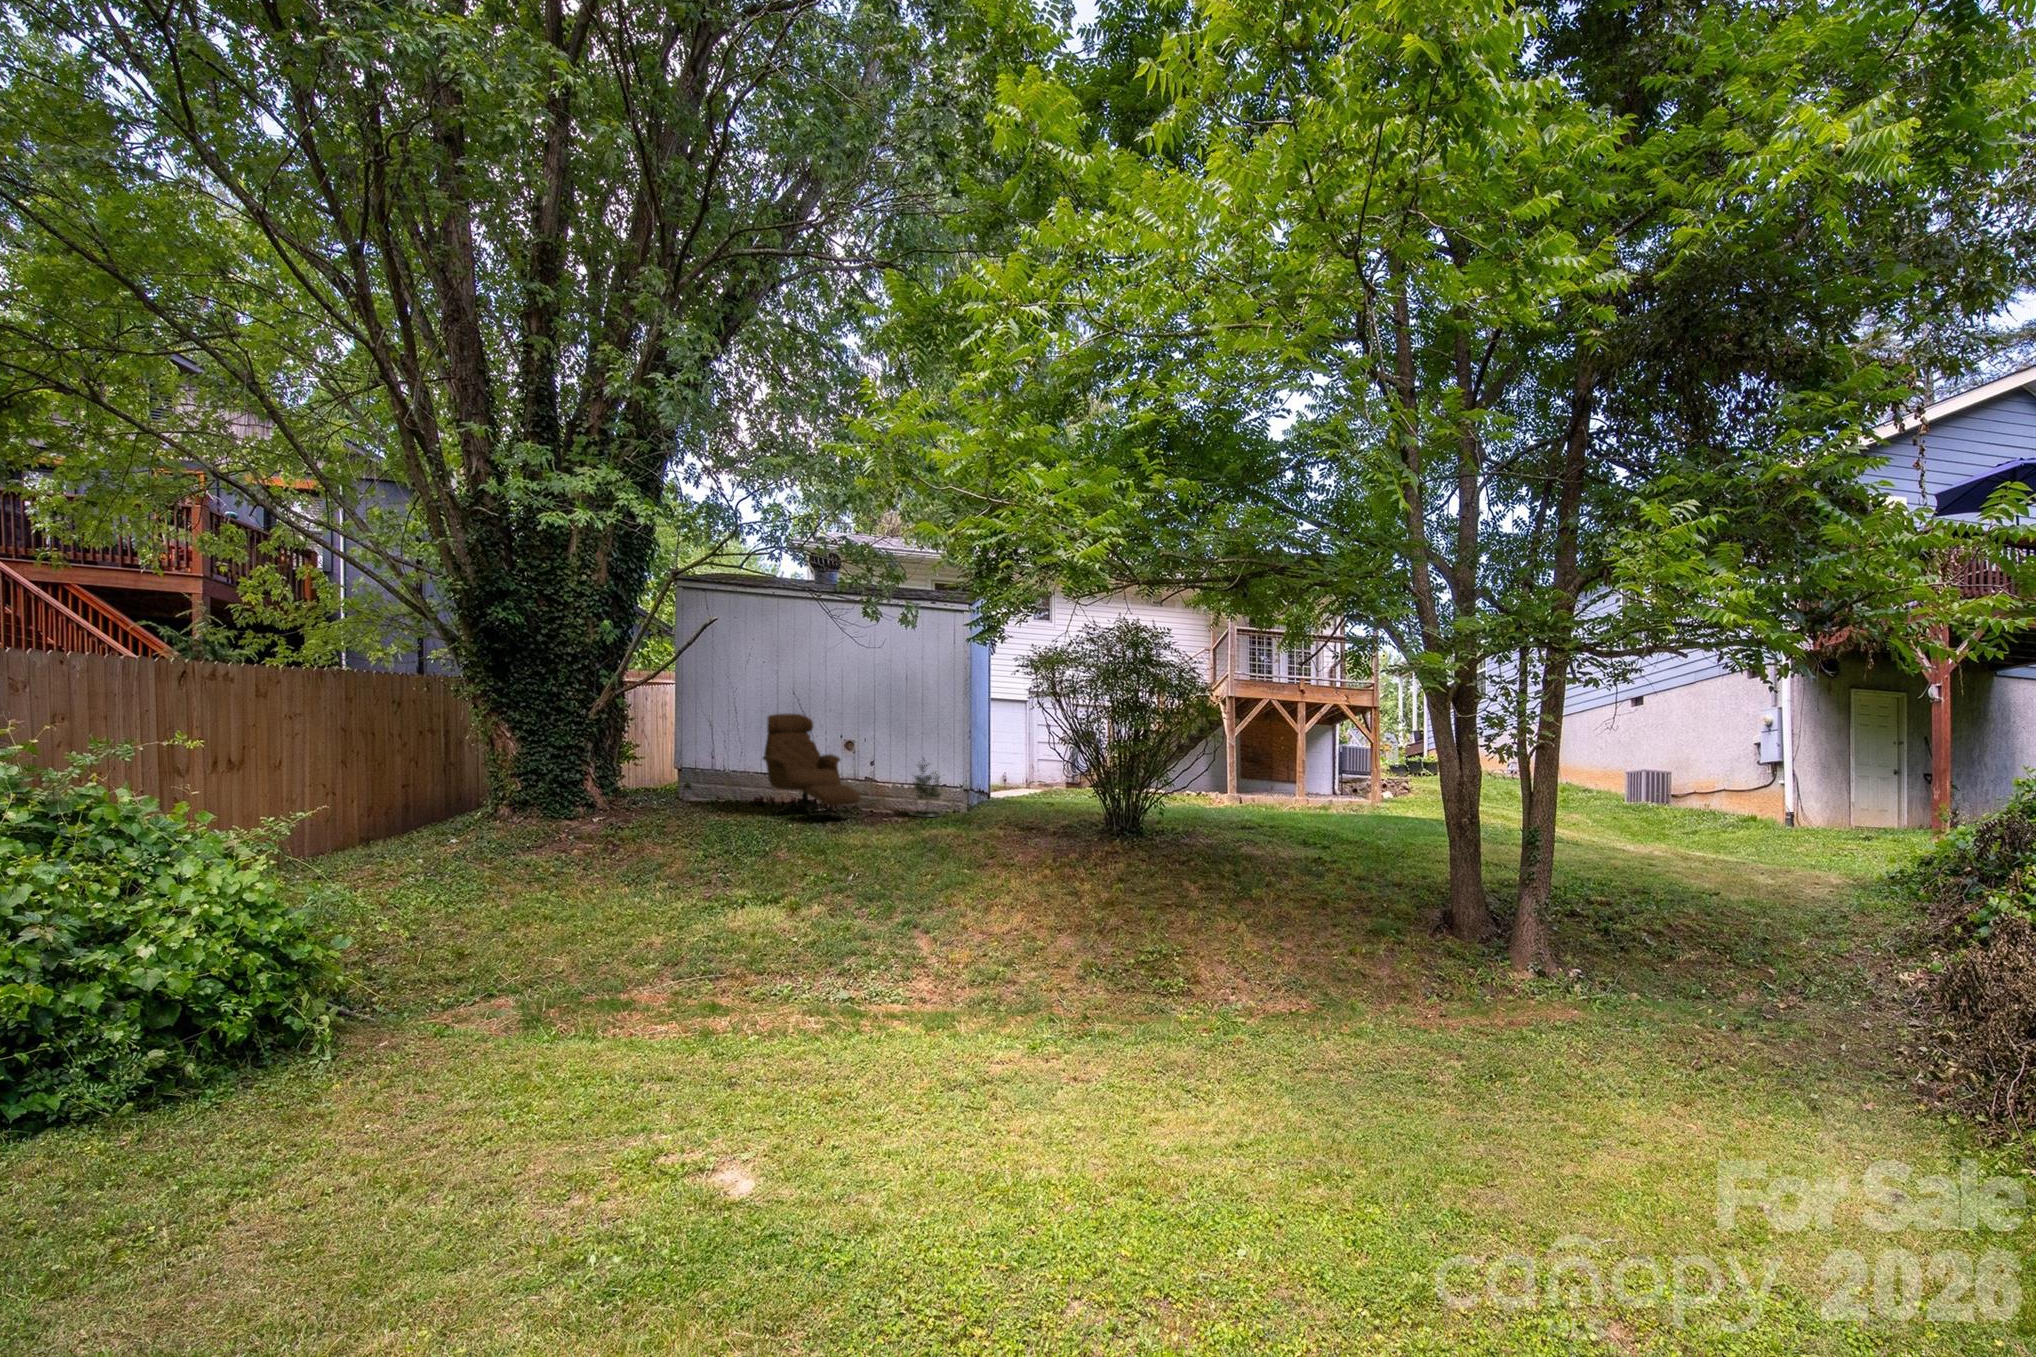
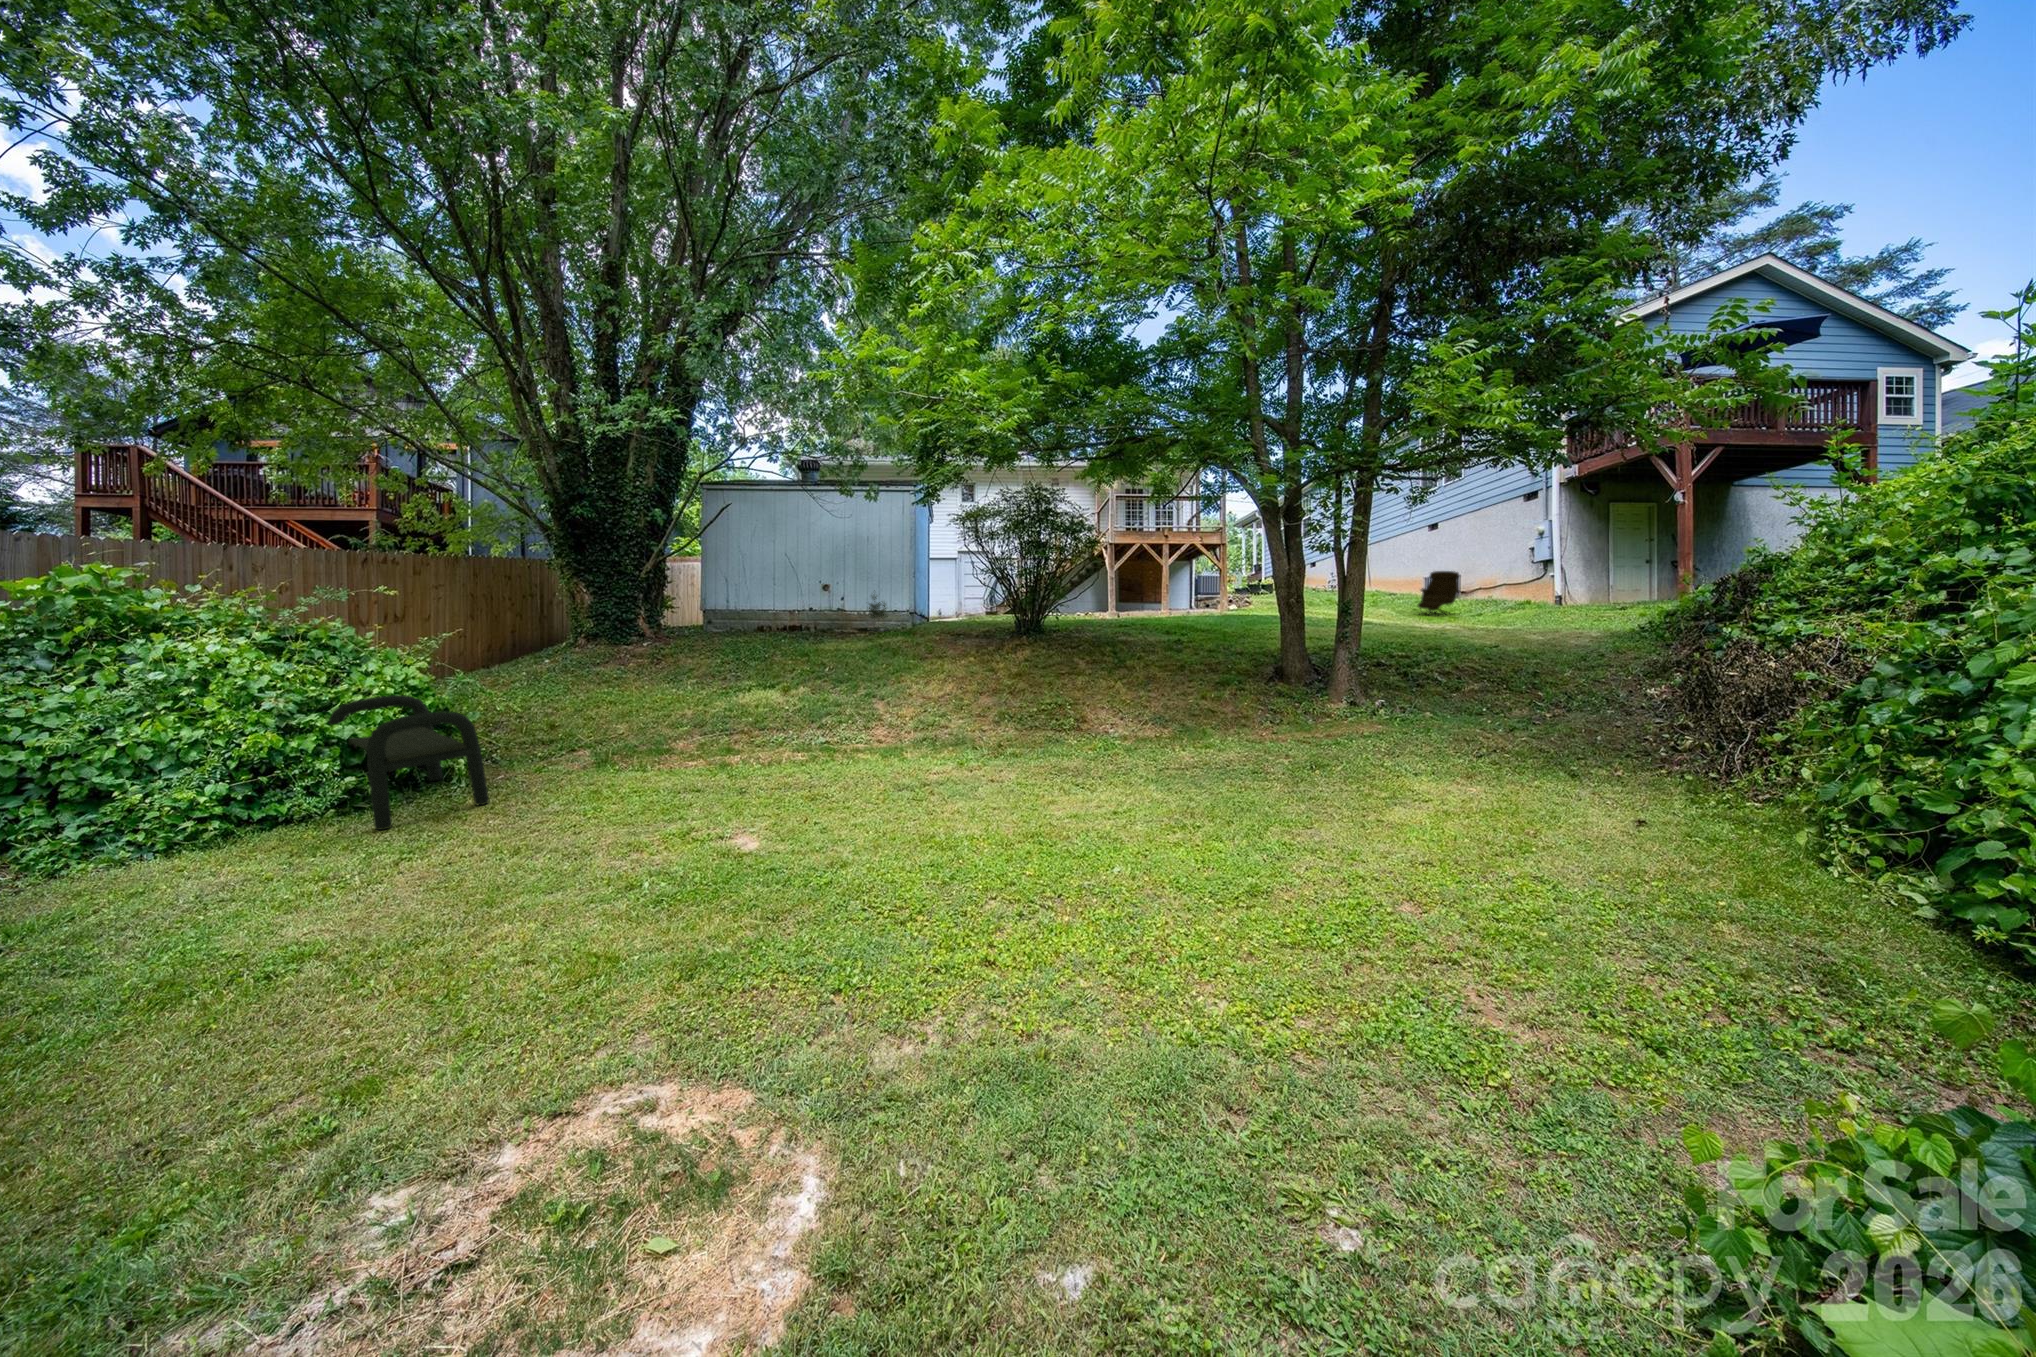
lounge chair: present [763,713,860,819] -> present [1418,571,1459,614]
bench: none [87,917,358,1182] -> present [328,695,489,830]

